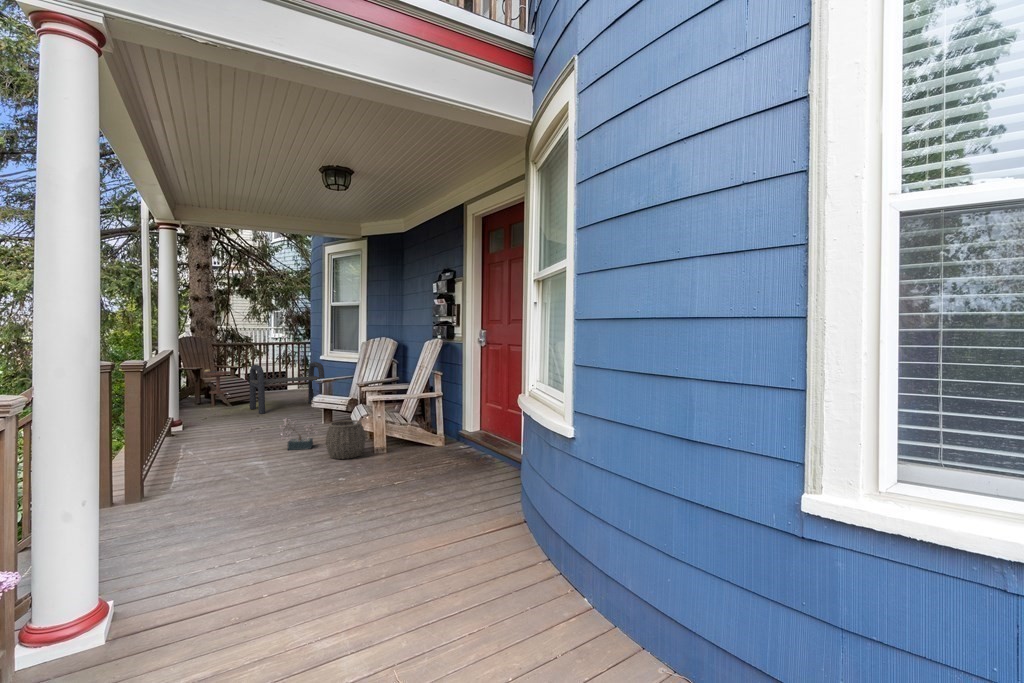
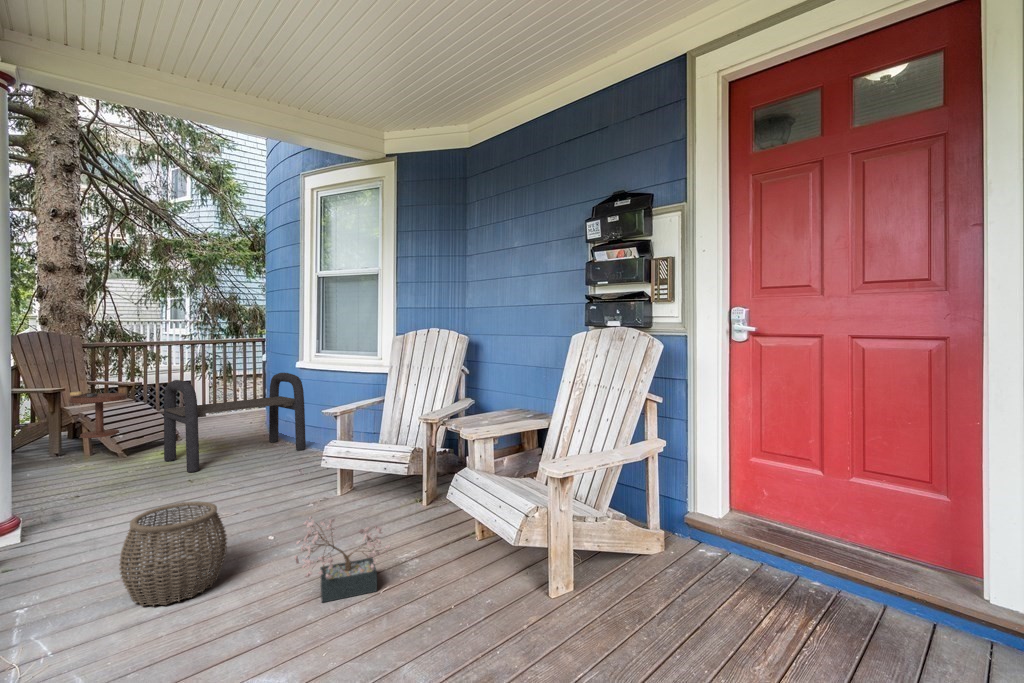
woven basket: present [325,420,366,459] -> present [119,502,227,606]

